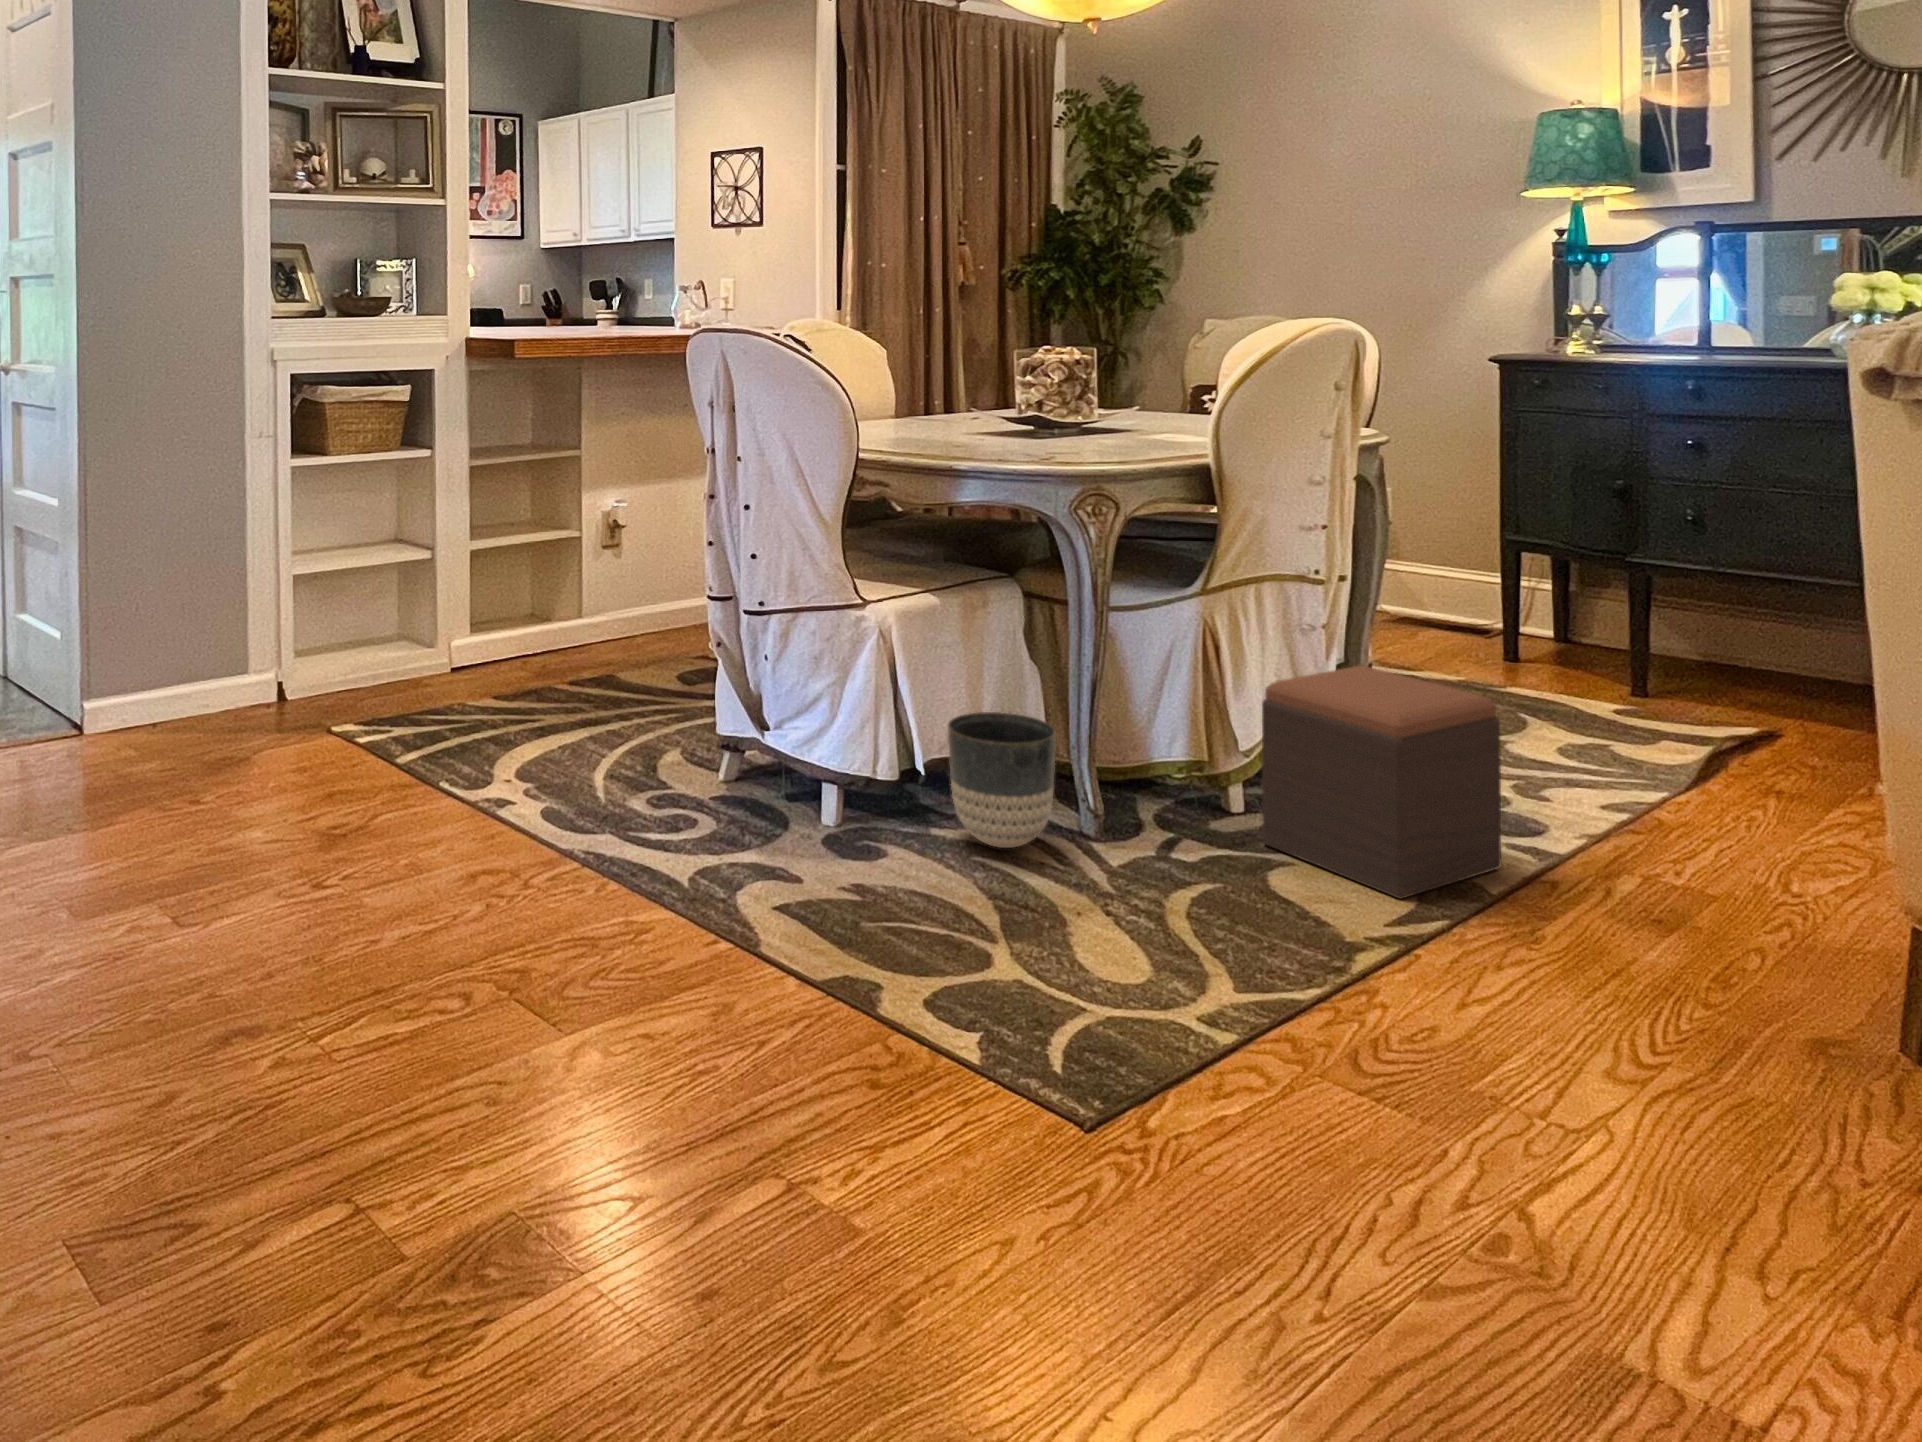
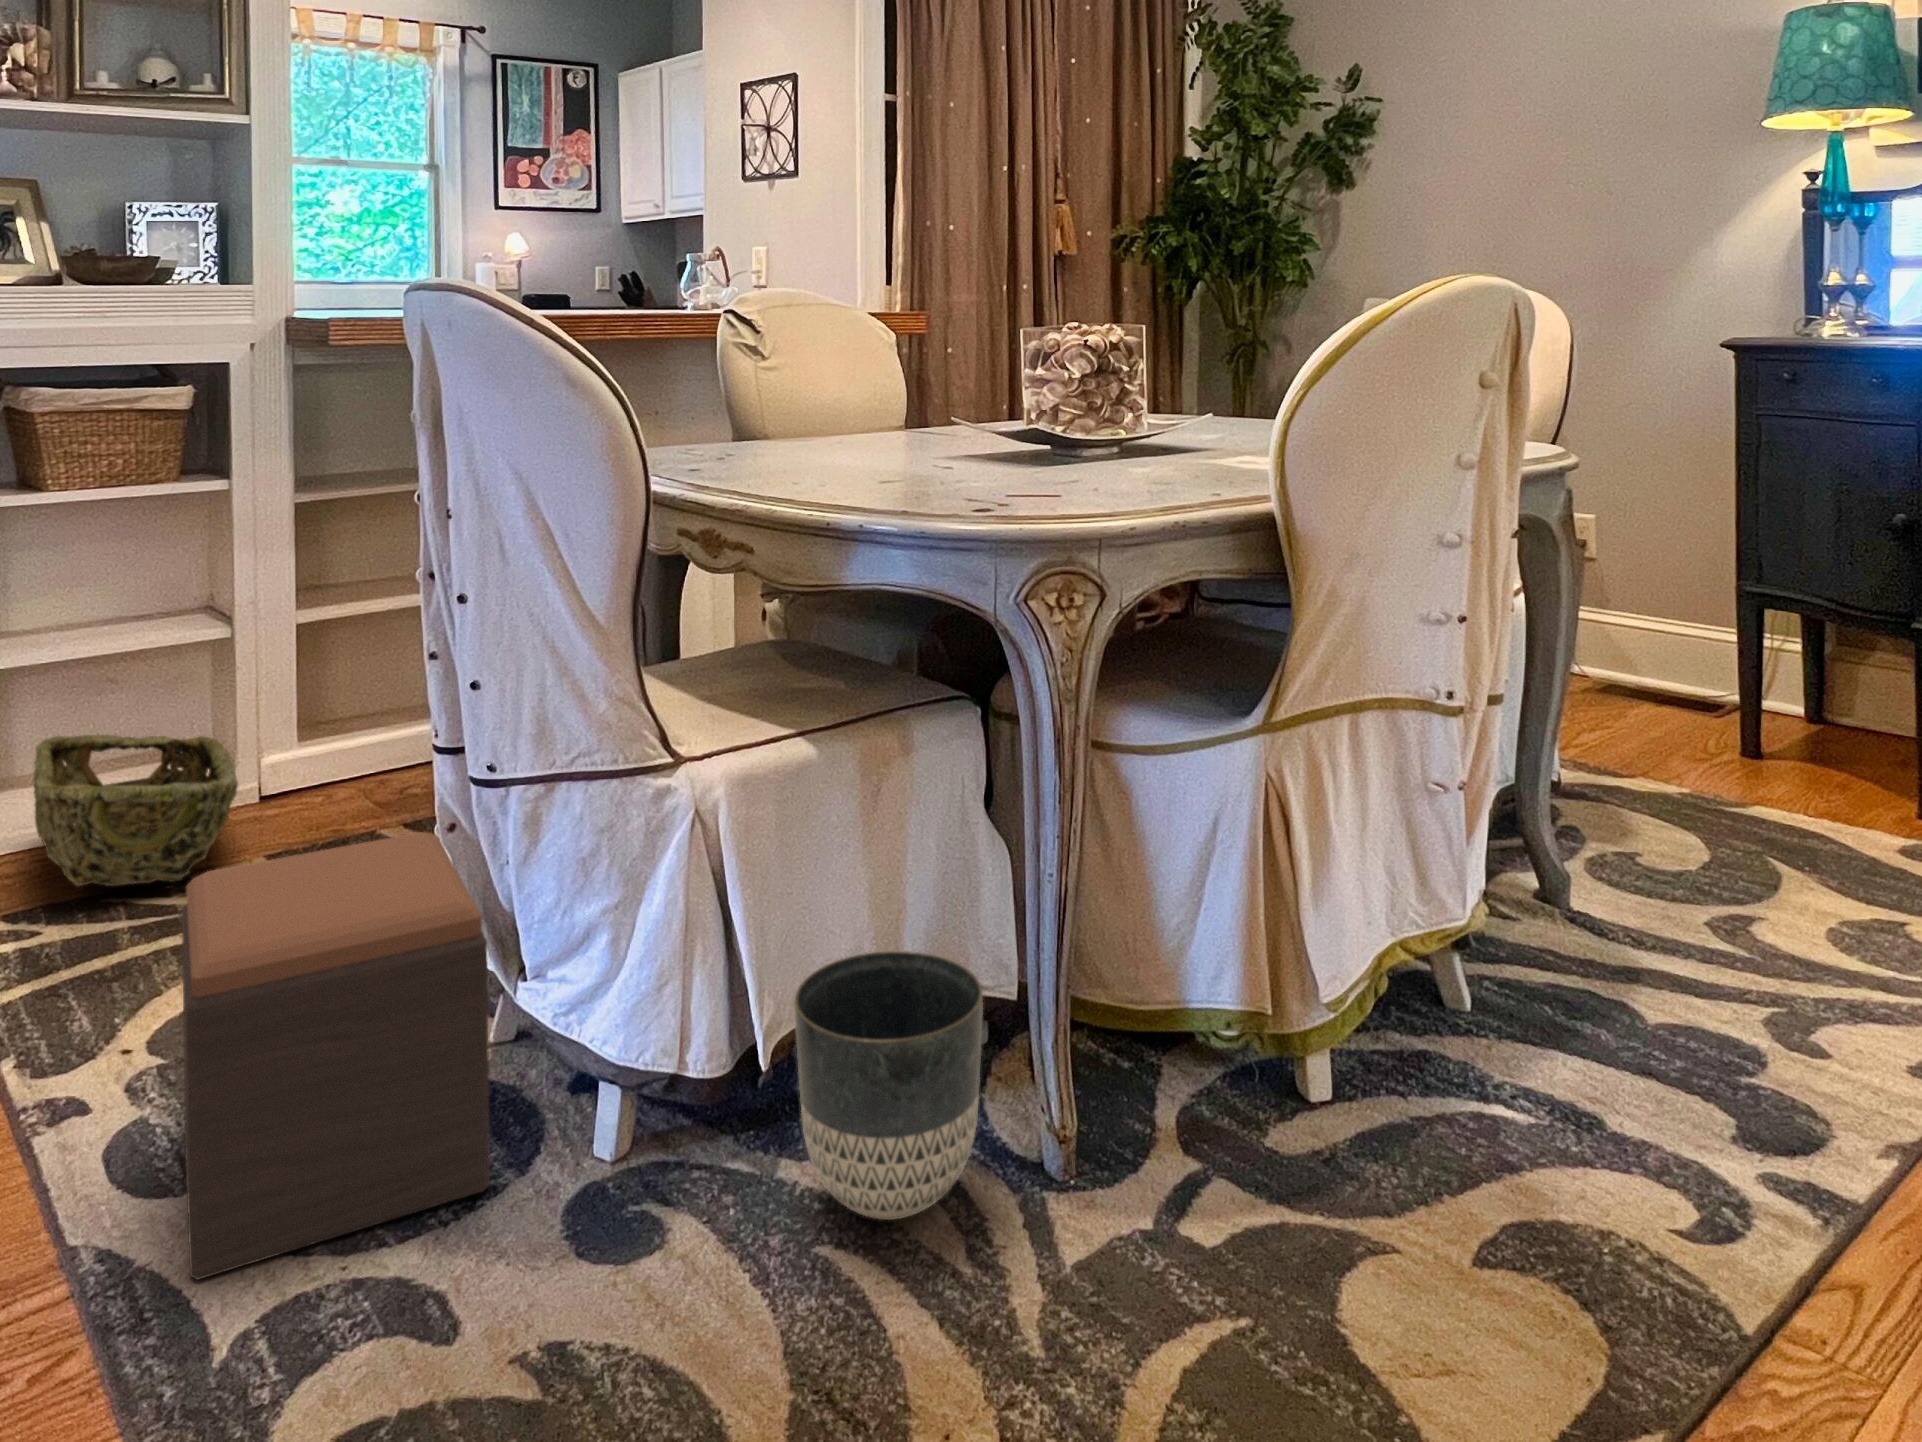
woven basket: none [339,614,483,707] -> present [33,735,238,886]
footstool: present [1262,666,1501,899] -> present [182,832,490,1280]

